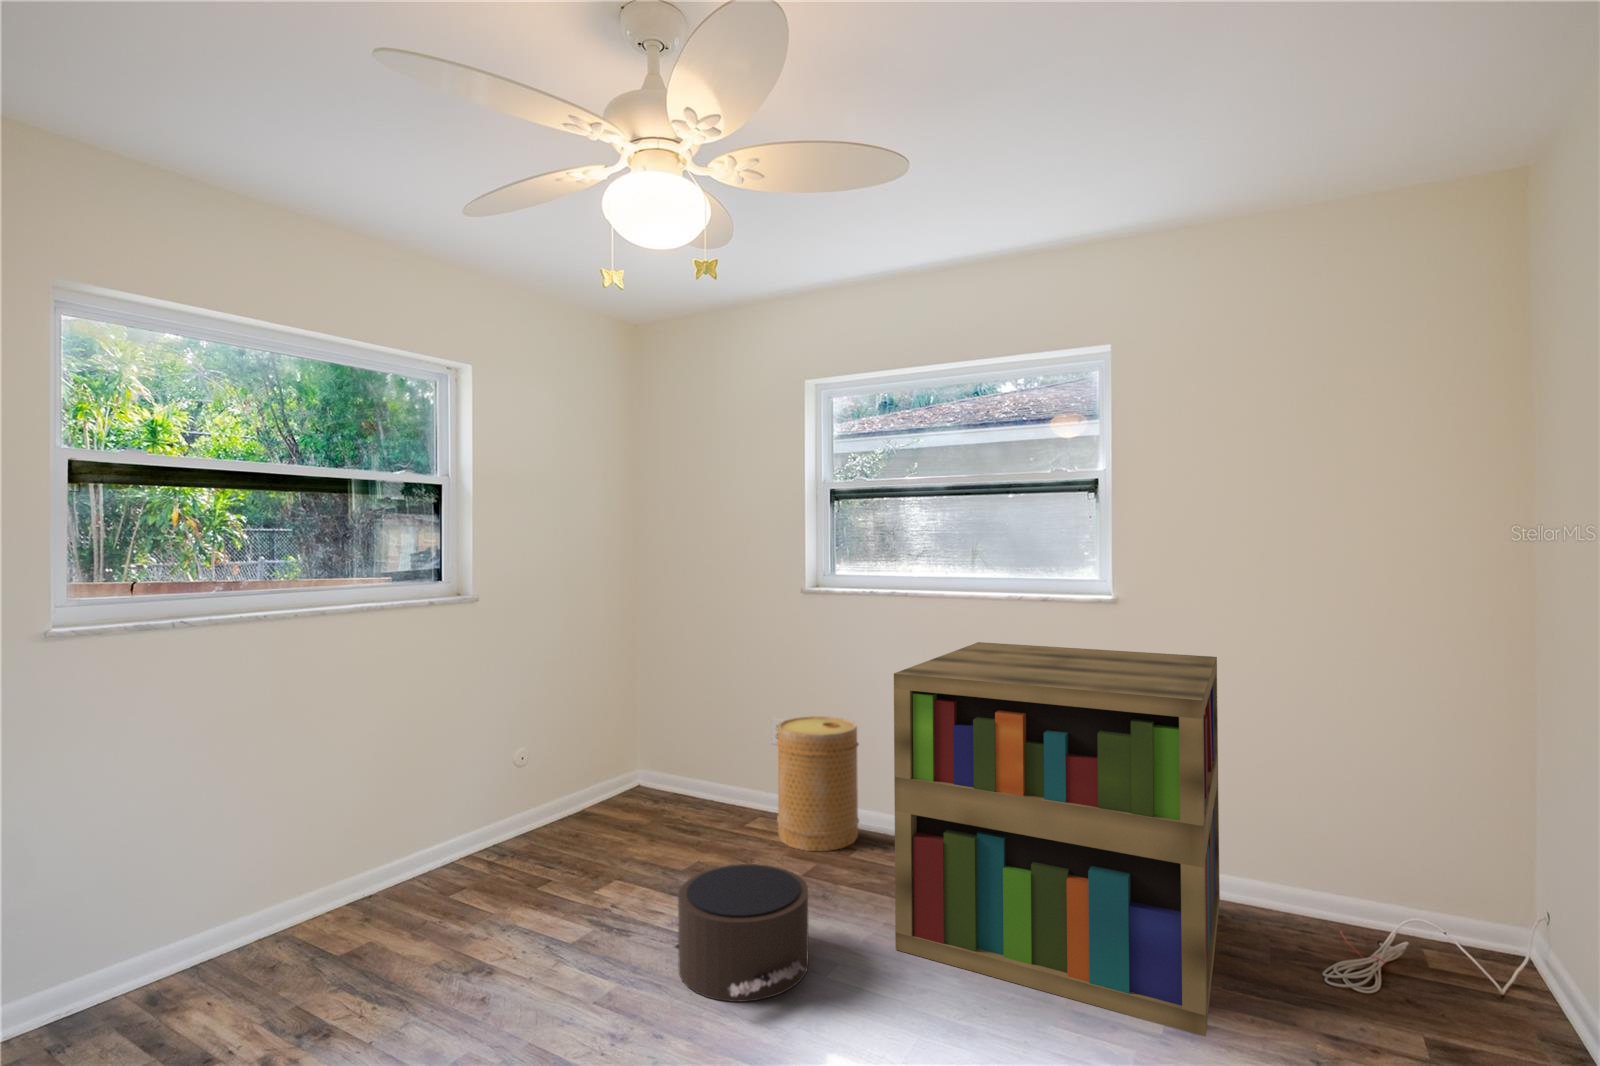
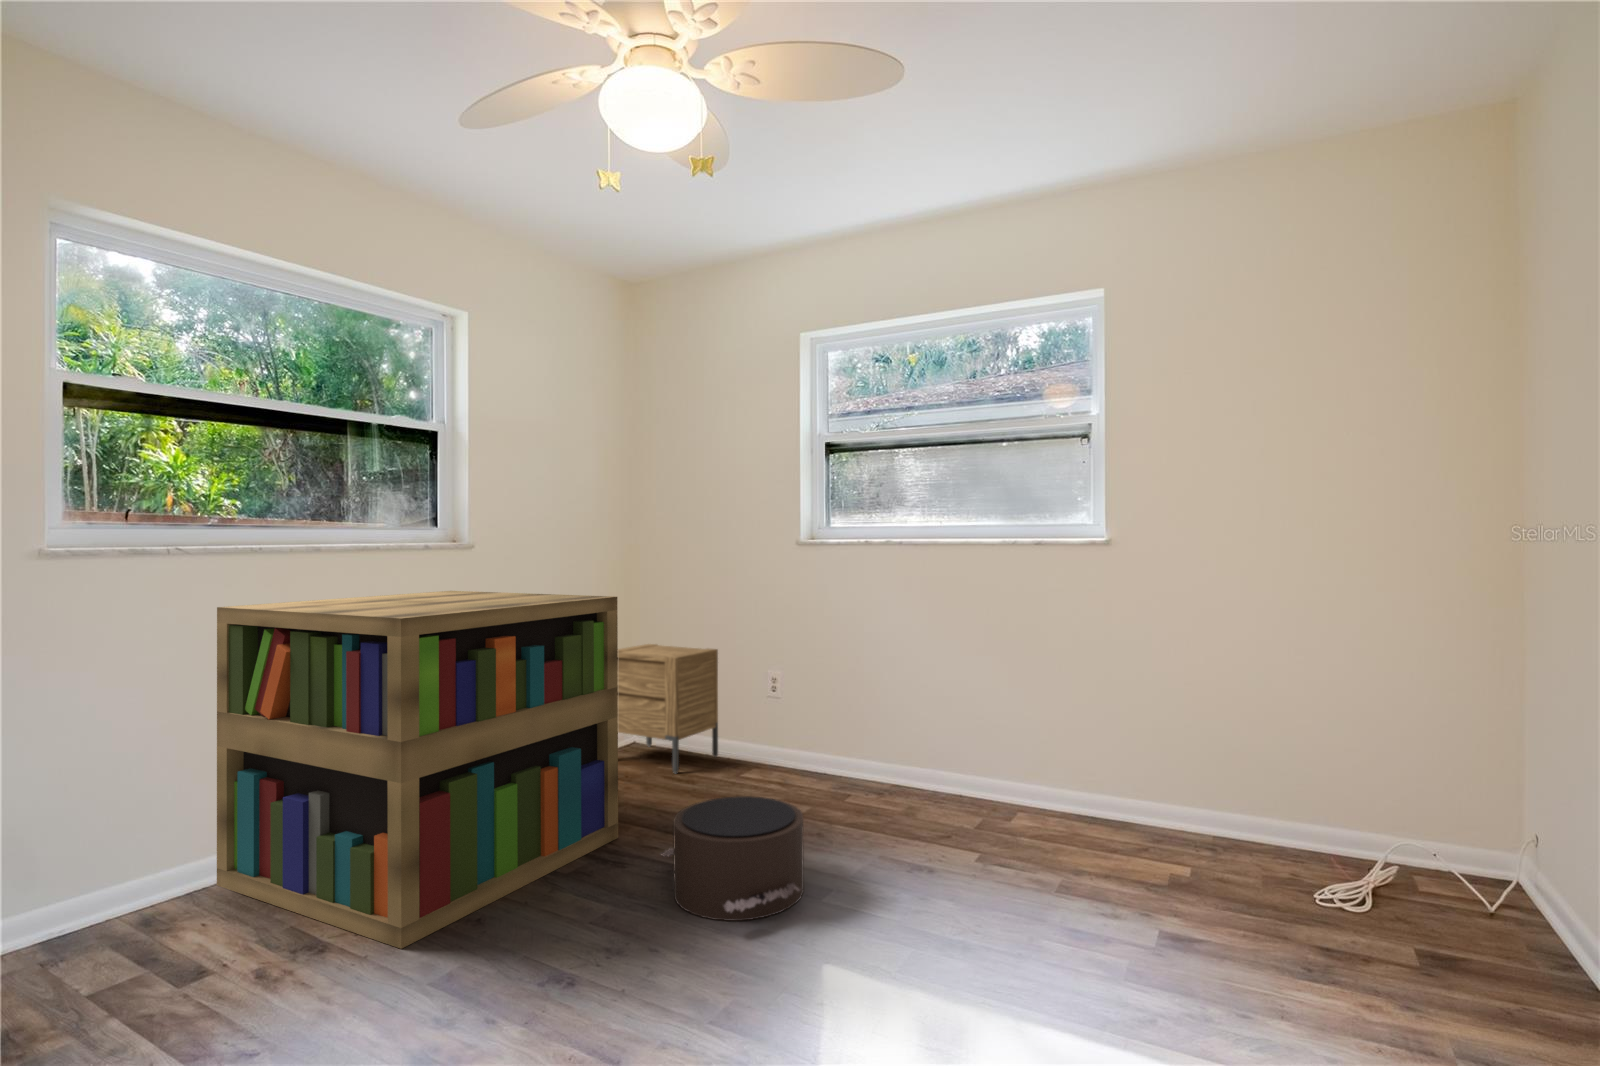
bookshelf: present [894,642,1220,1036] -> present [217,591,618,949]
nightstand: none [610,686,724,821] -> present [618,644,718,773]
basket: present [777,716,859,851] -> none [772,668,854,798]

